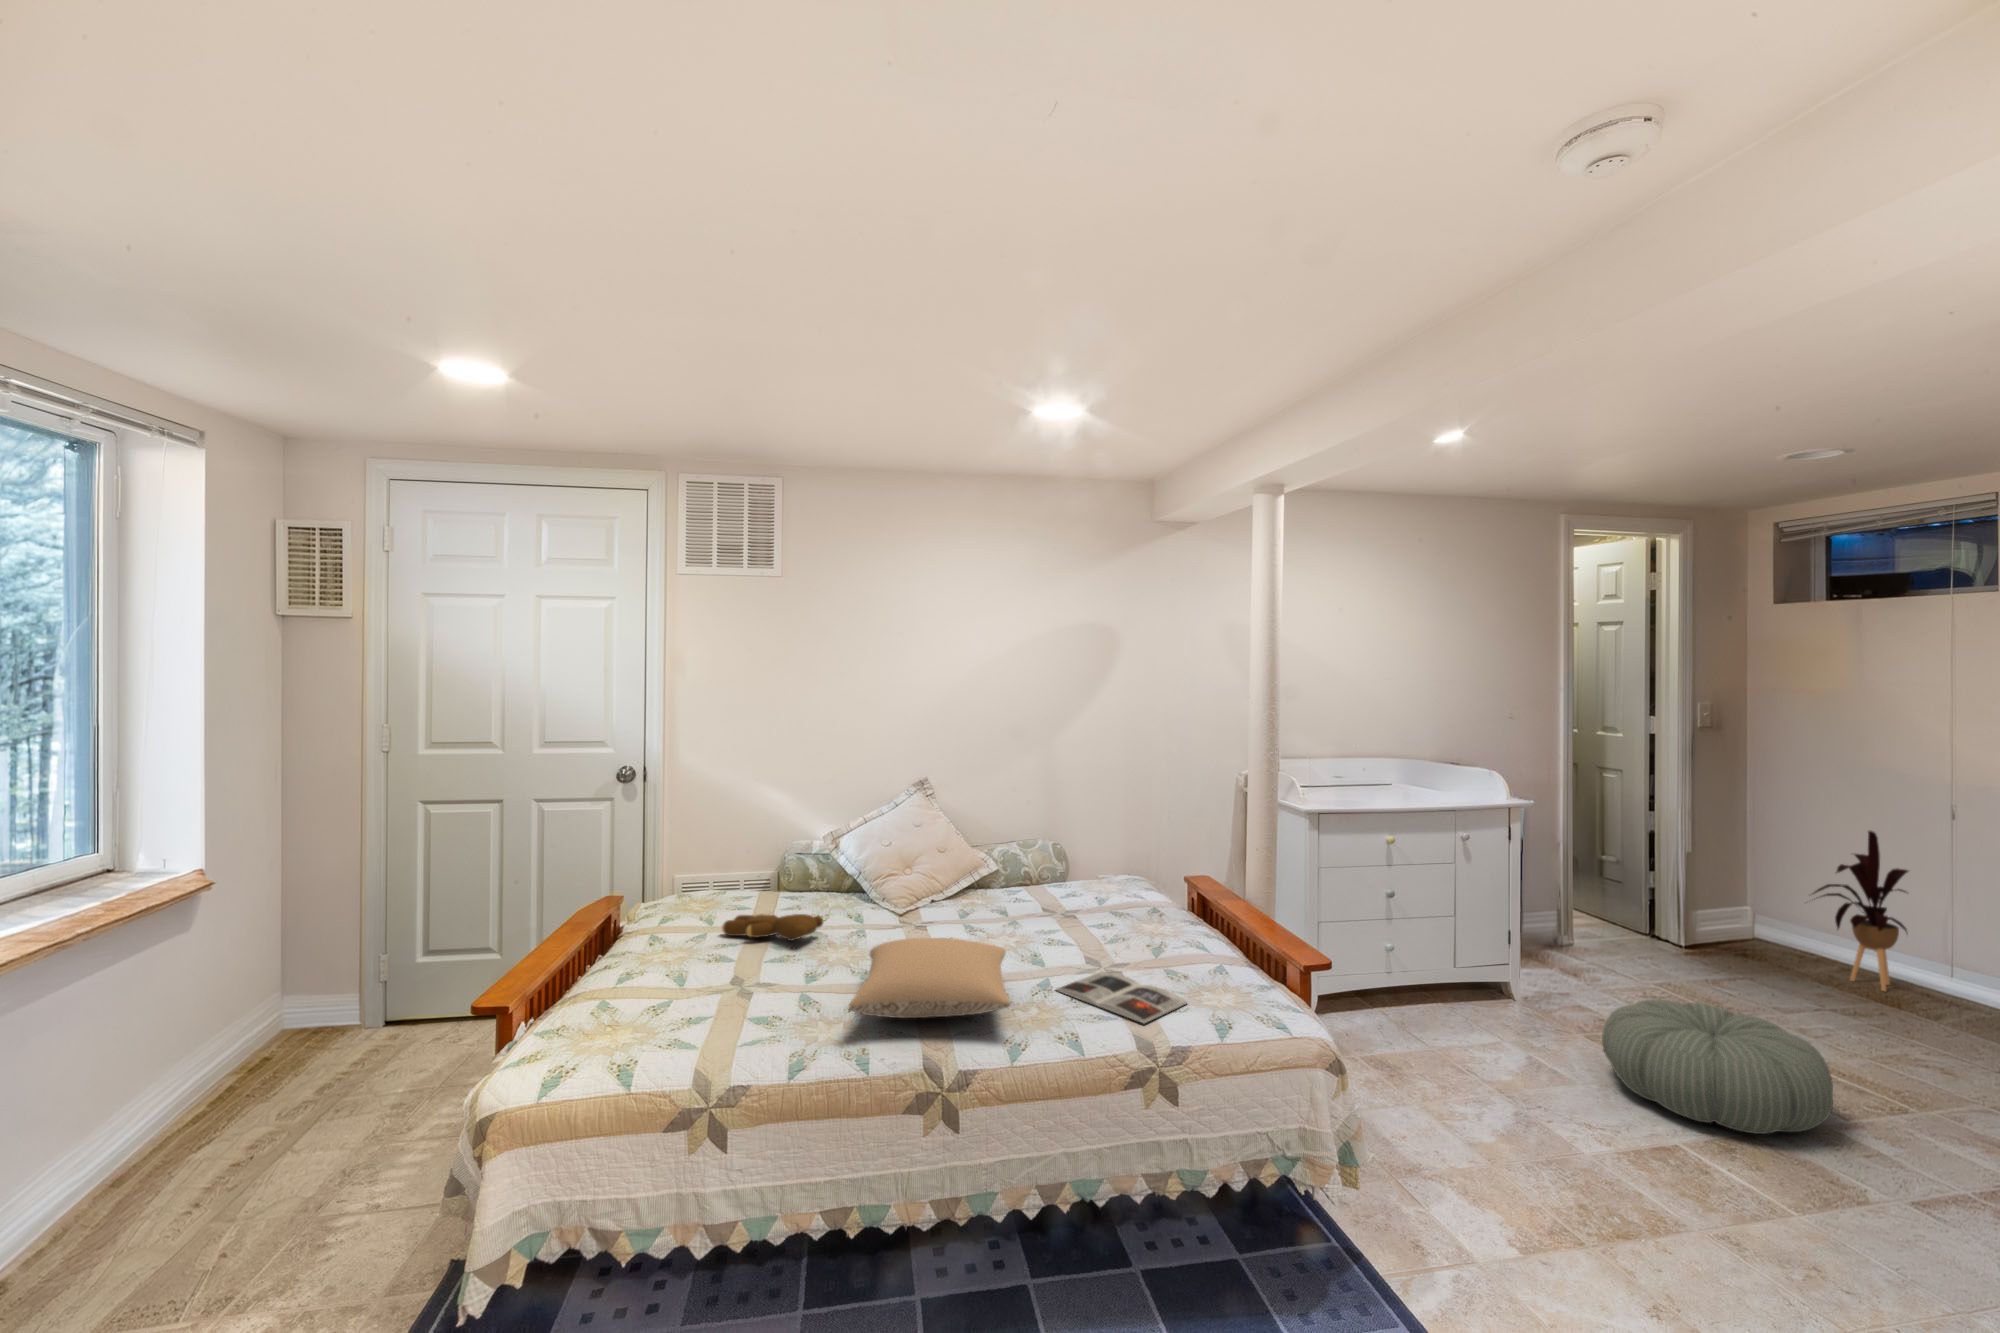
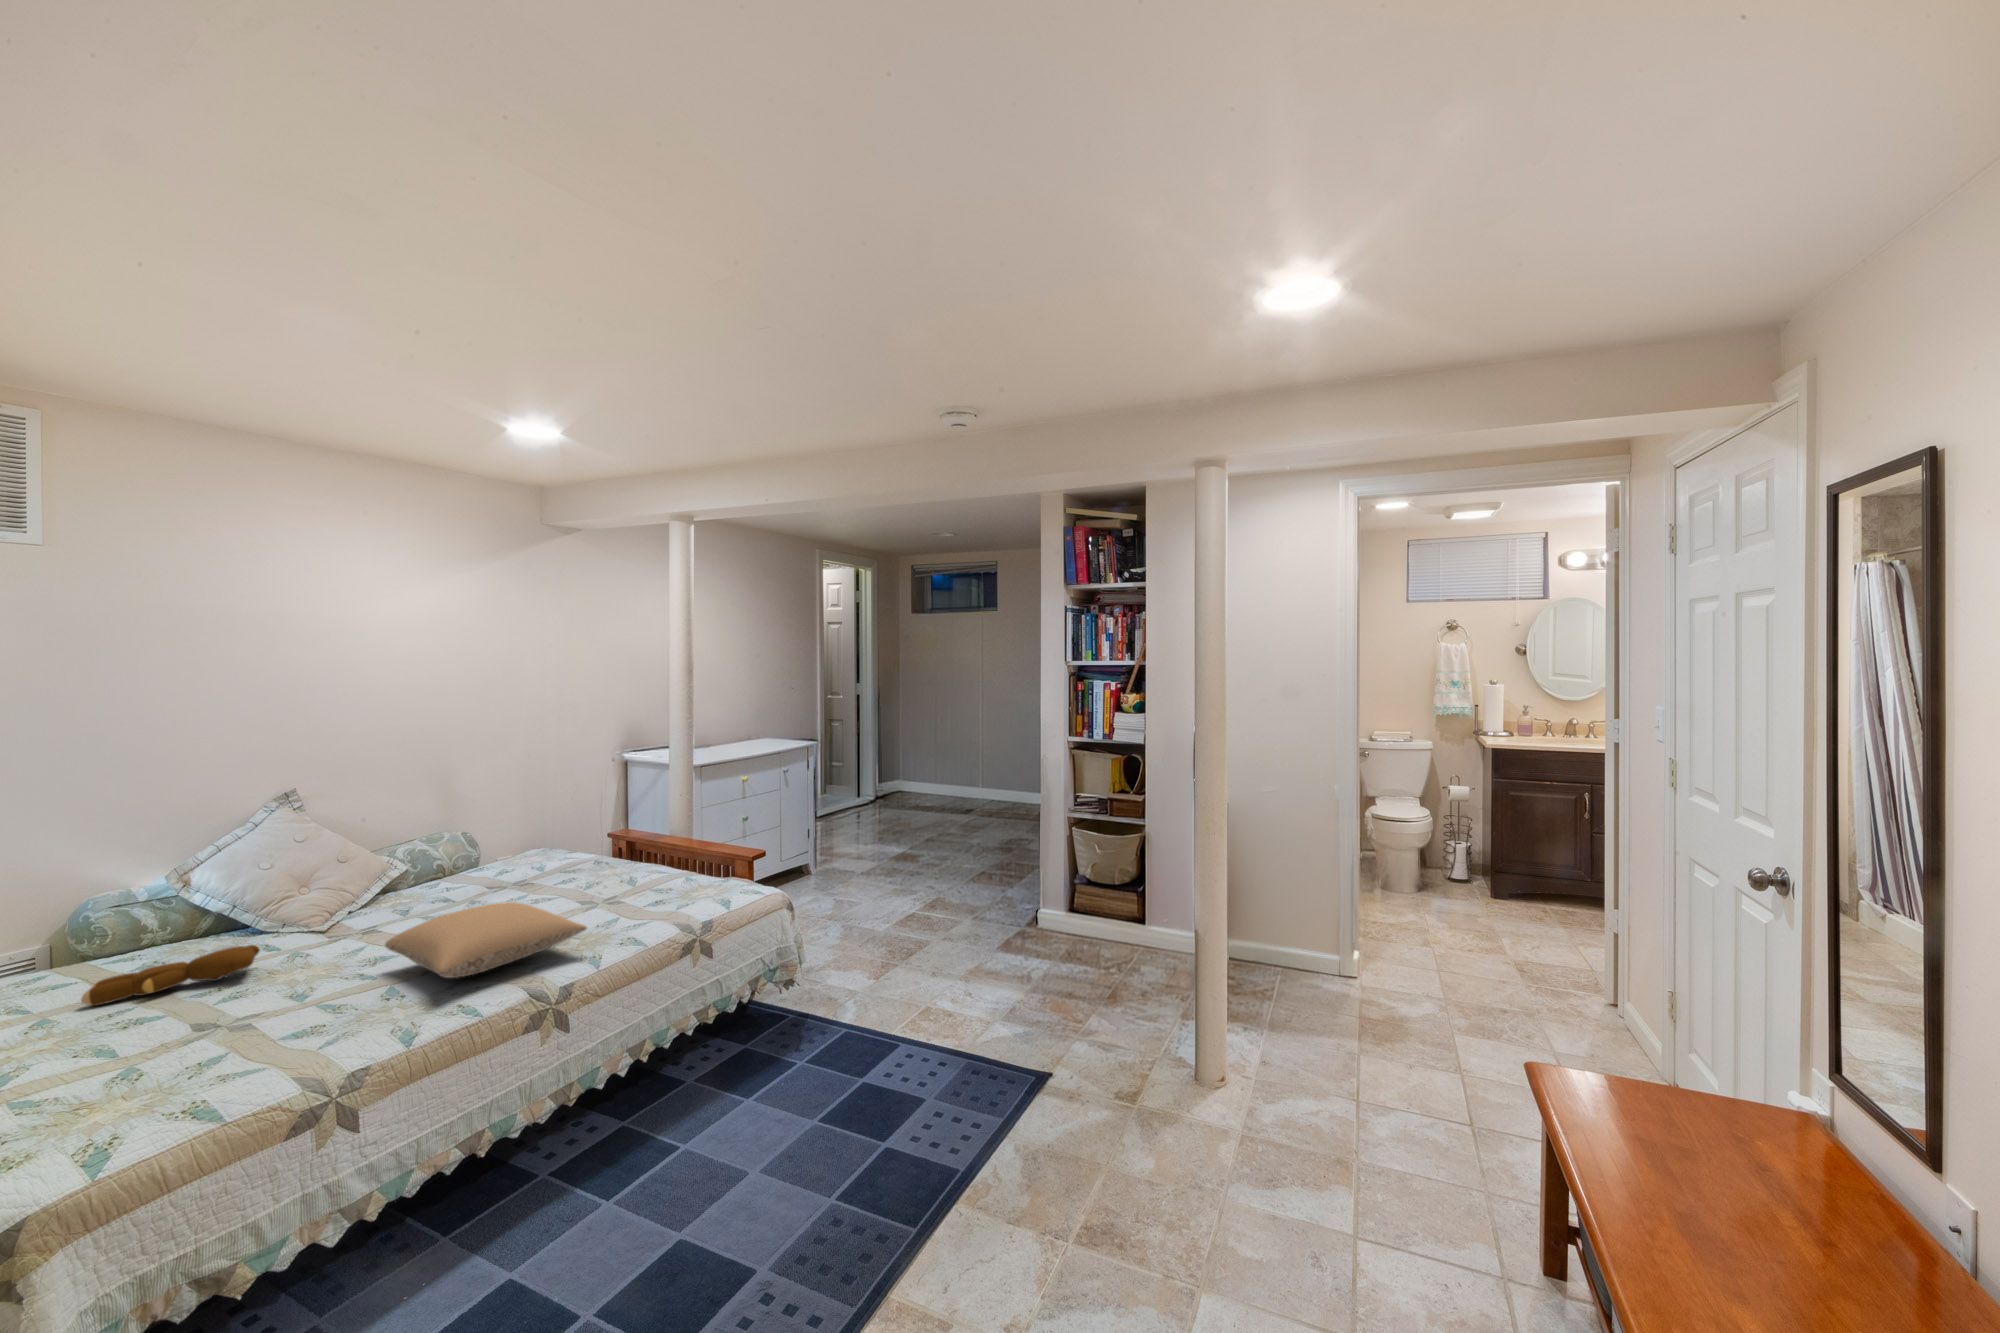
house plant: present [1814,831,1908,991] -> none [917,744,957,826]
magazine: present [1056,972,1187,1023] -> none [579,898,687,924]
pouf: present [1602,999,1833,1134] -> none [864,842,961,899]

